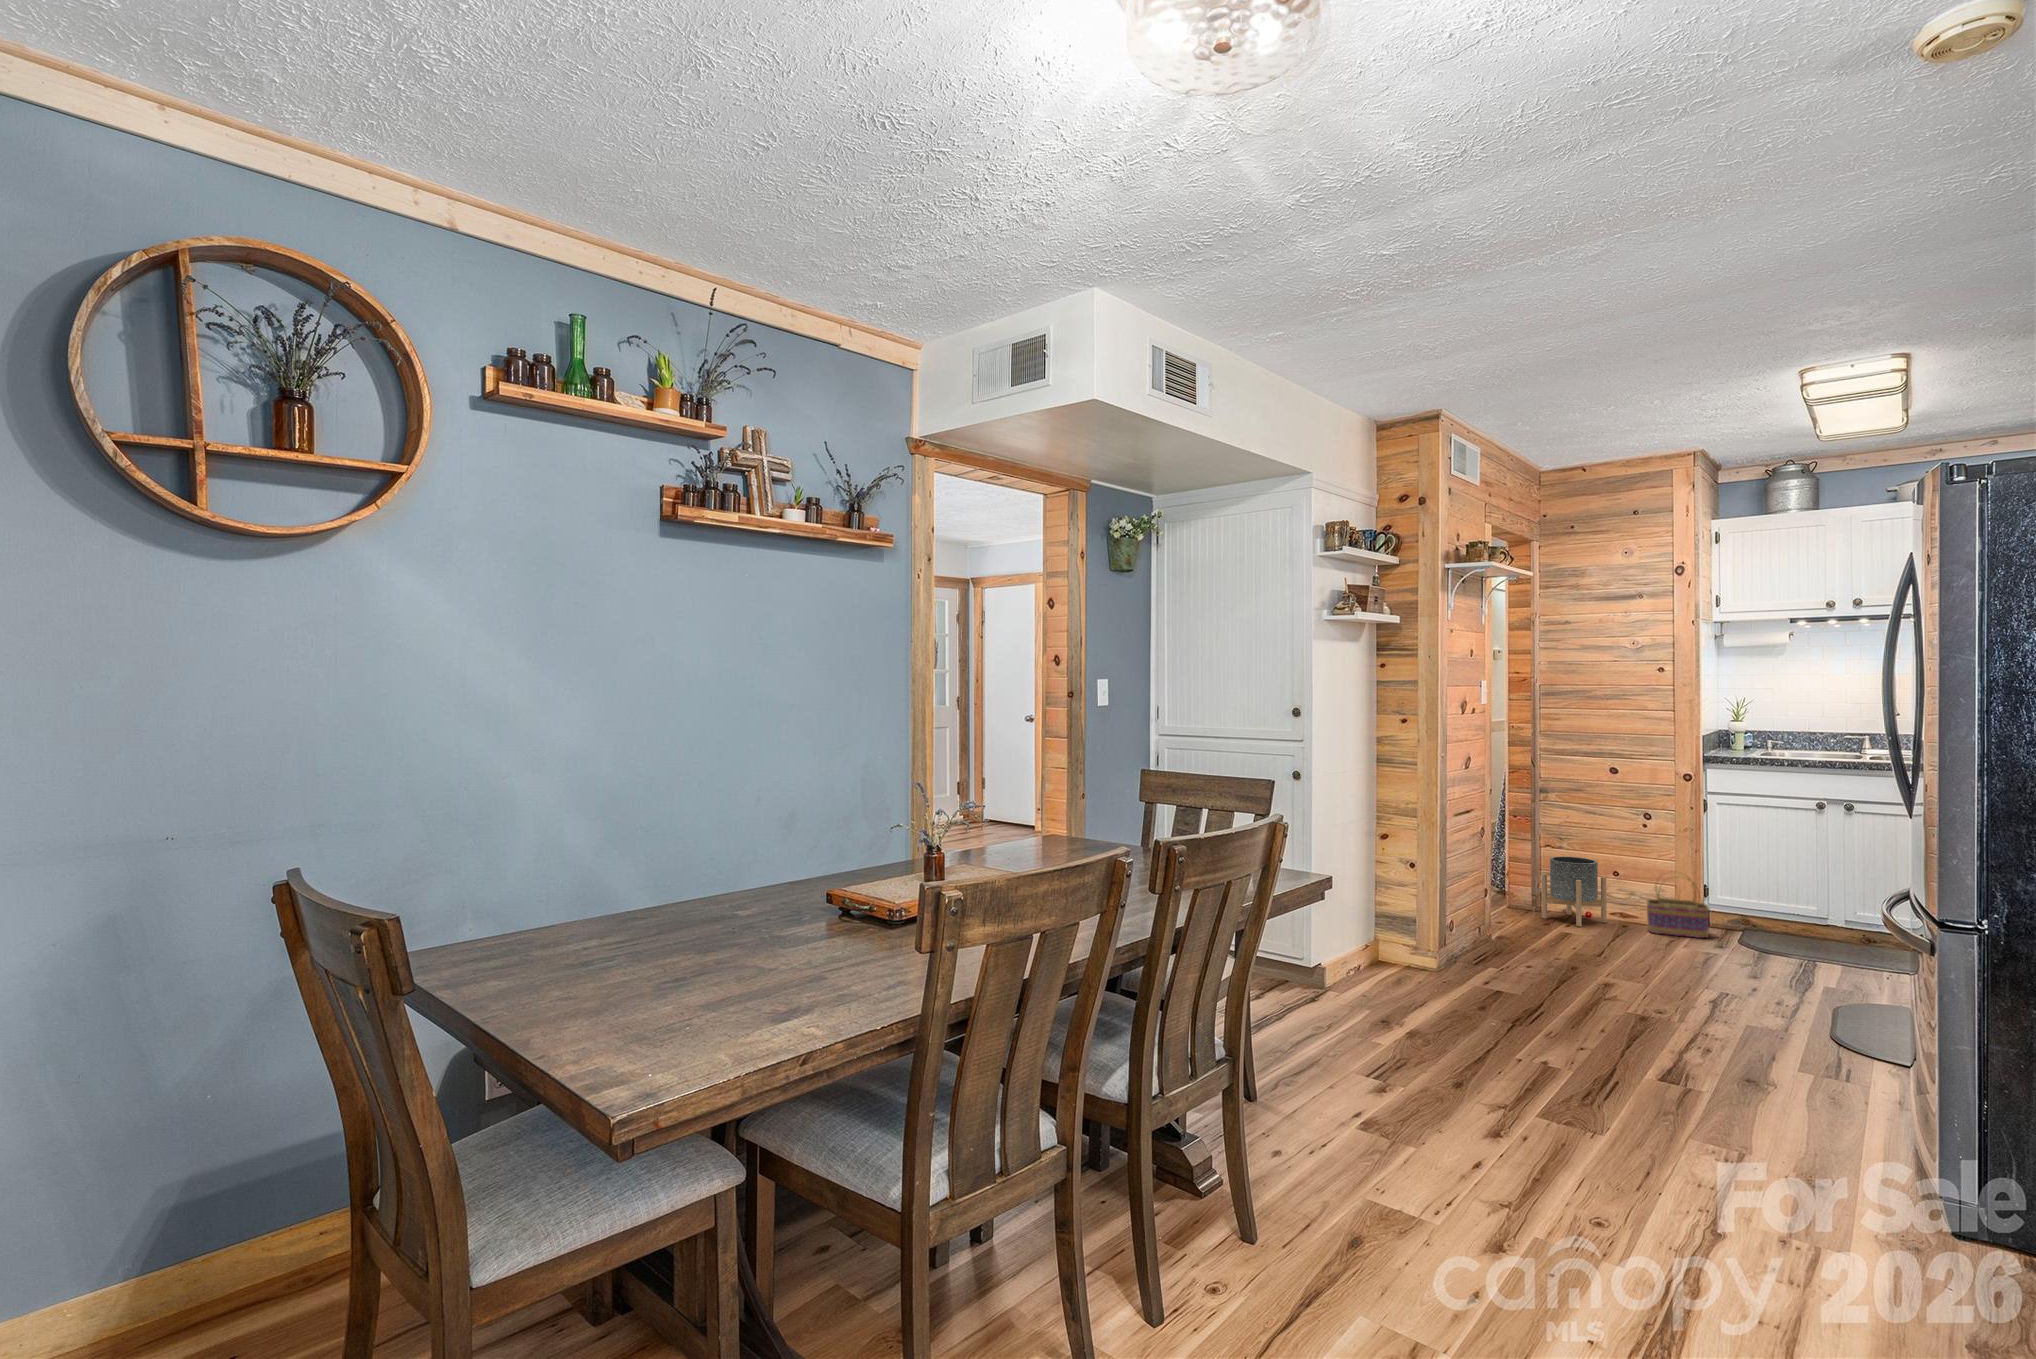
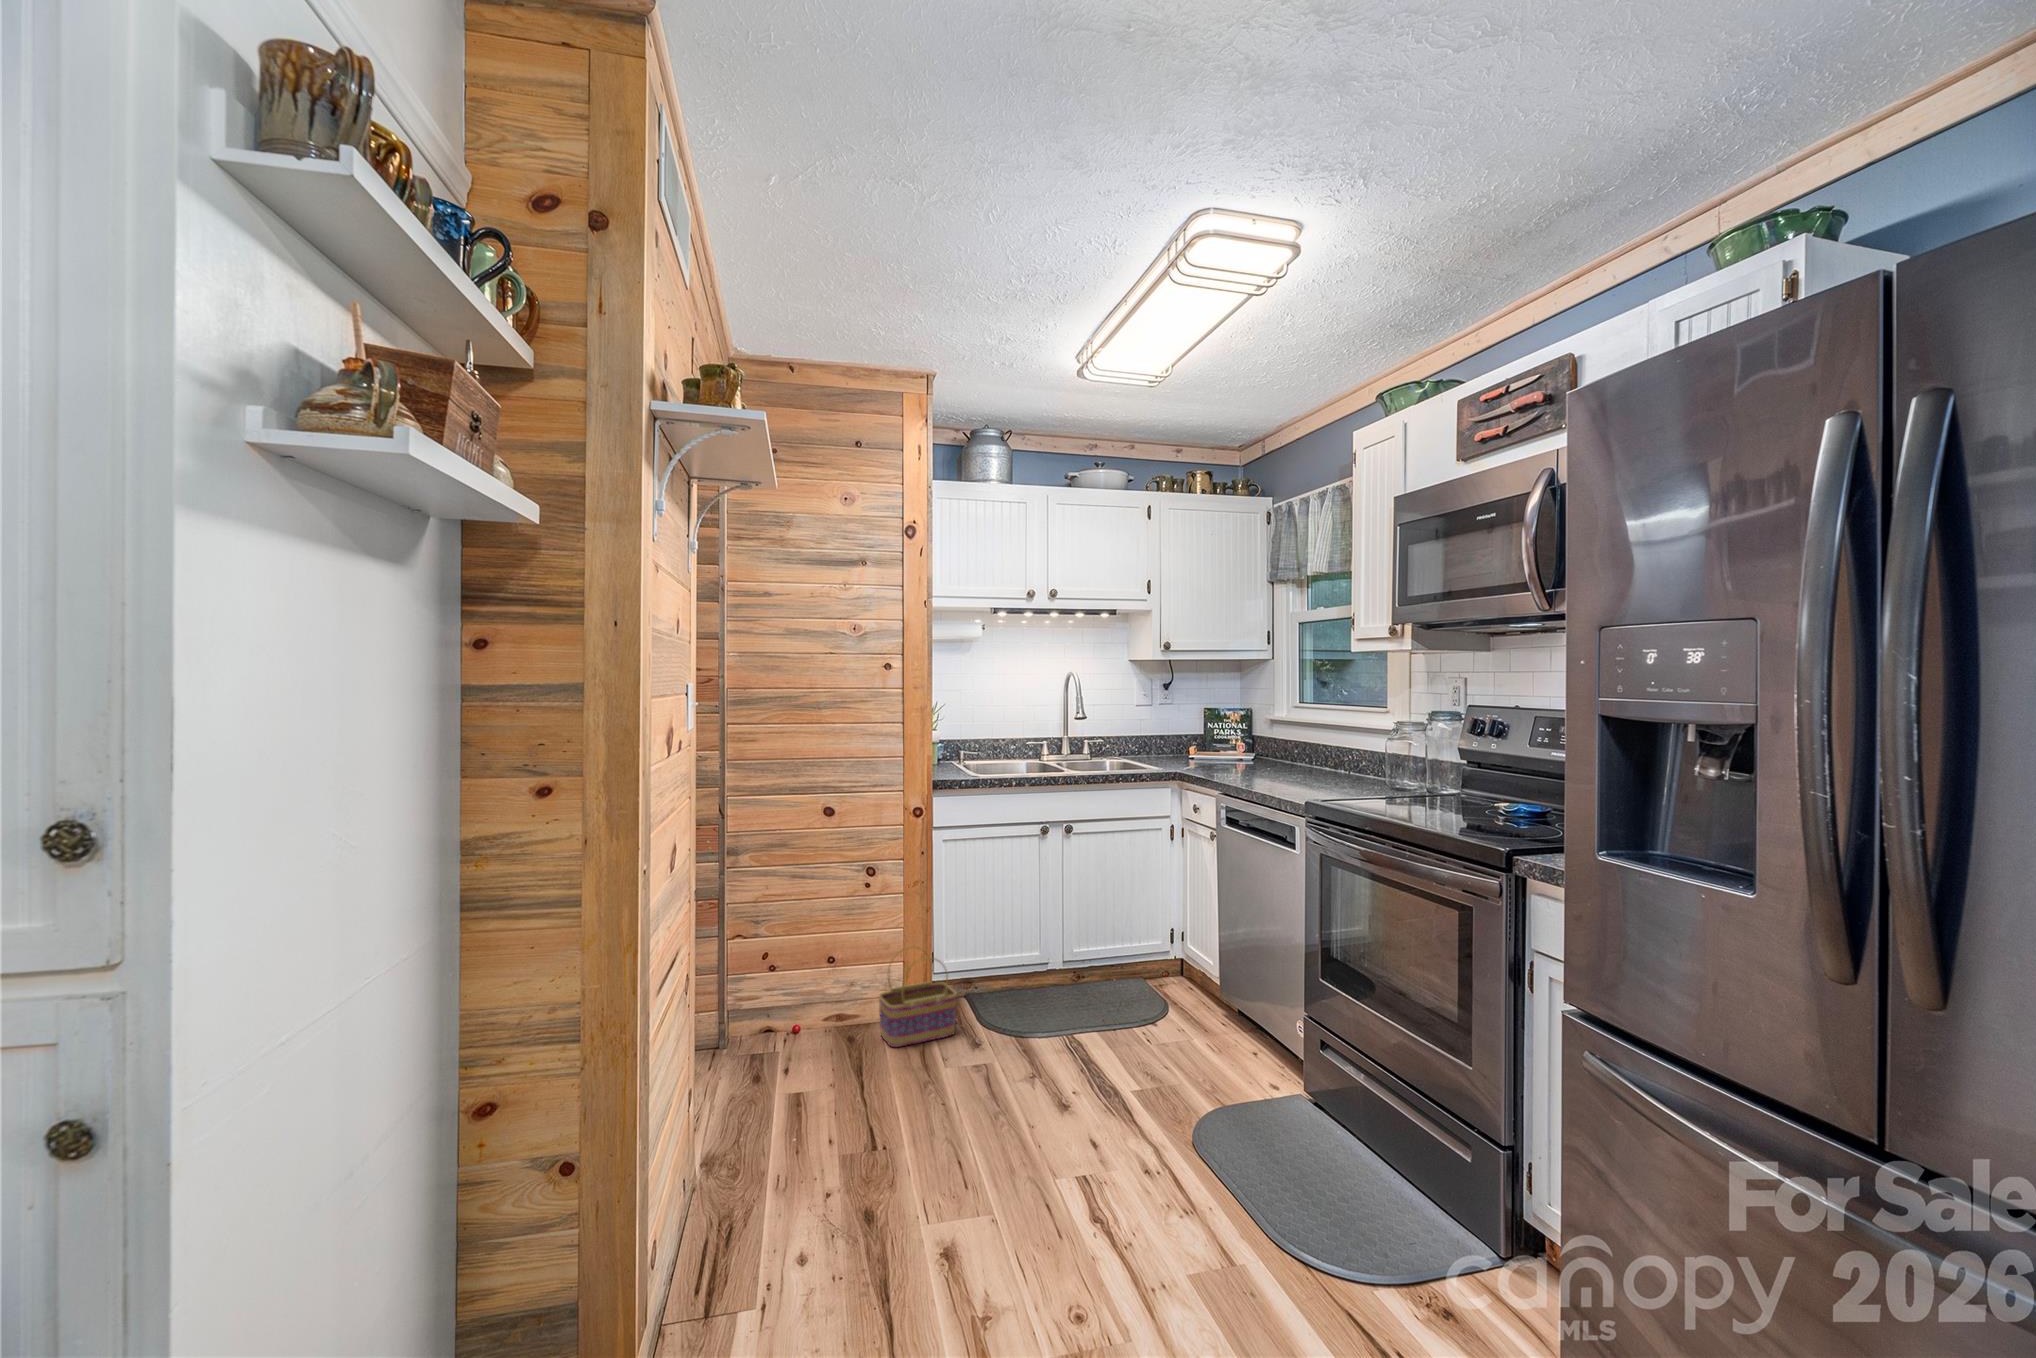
planter: present [1542,857,1607,927] -> none [741,950,828,1070]

